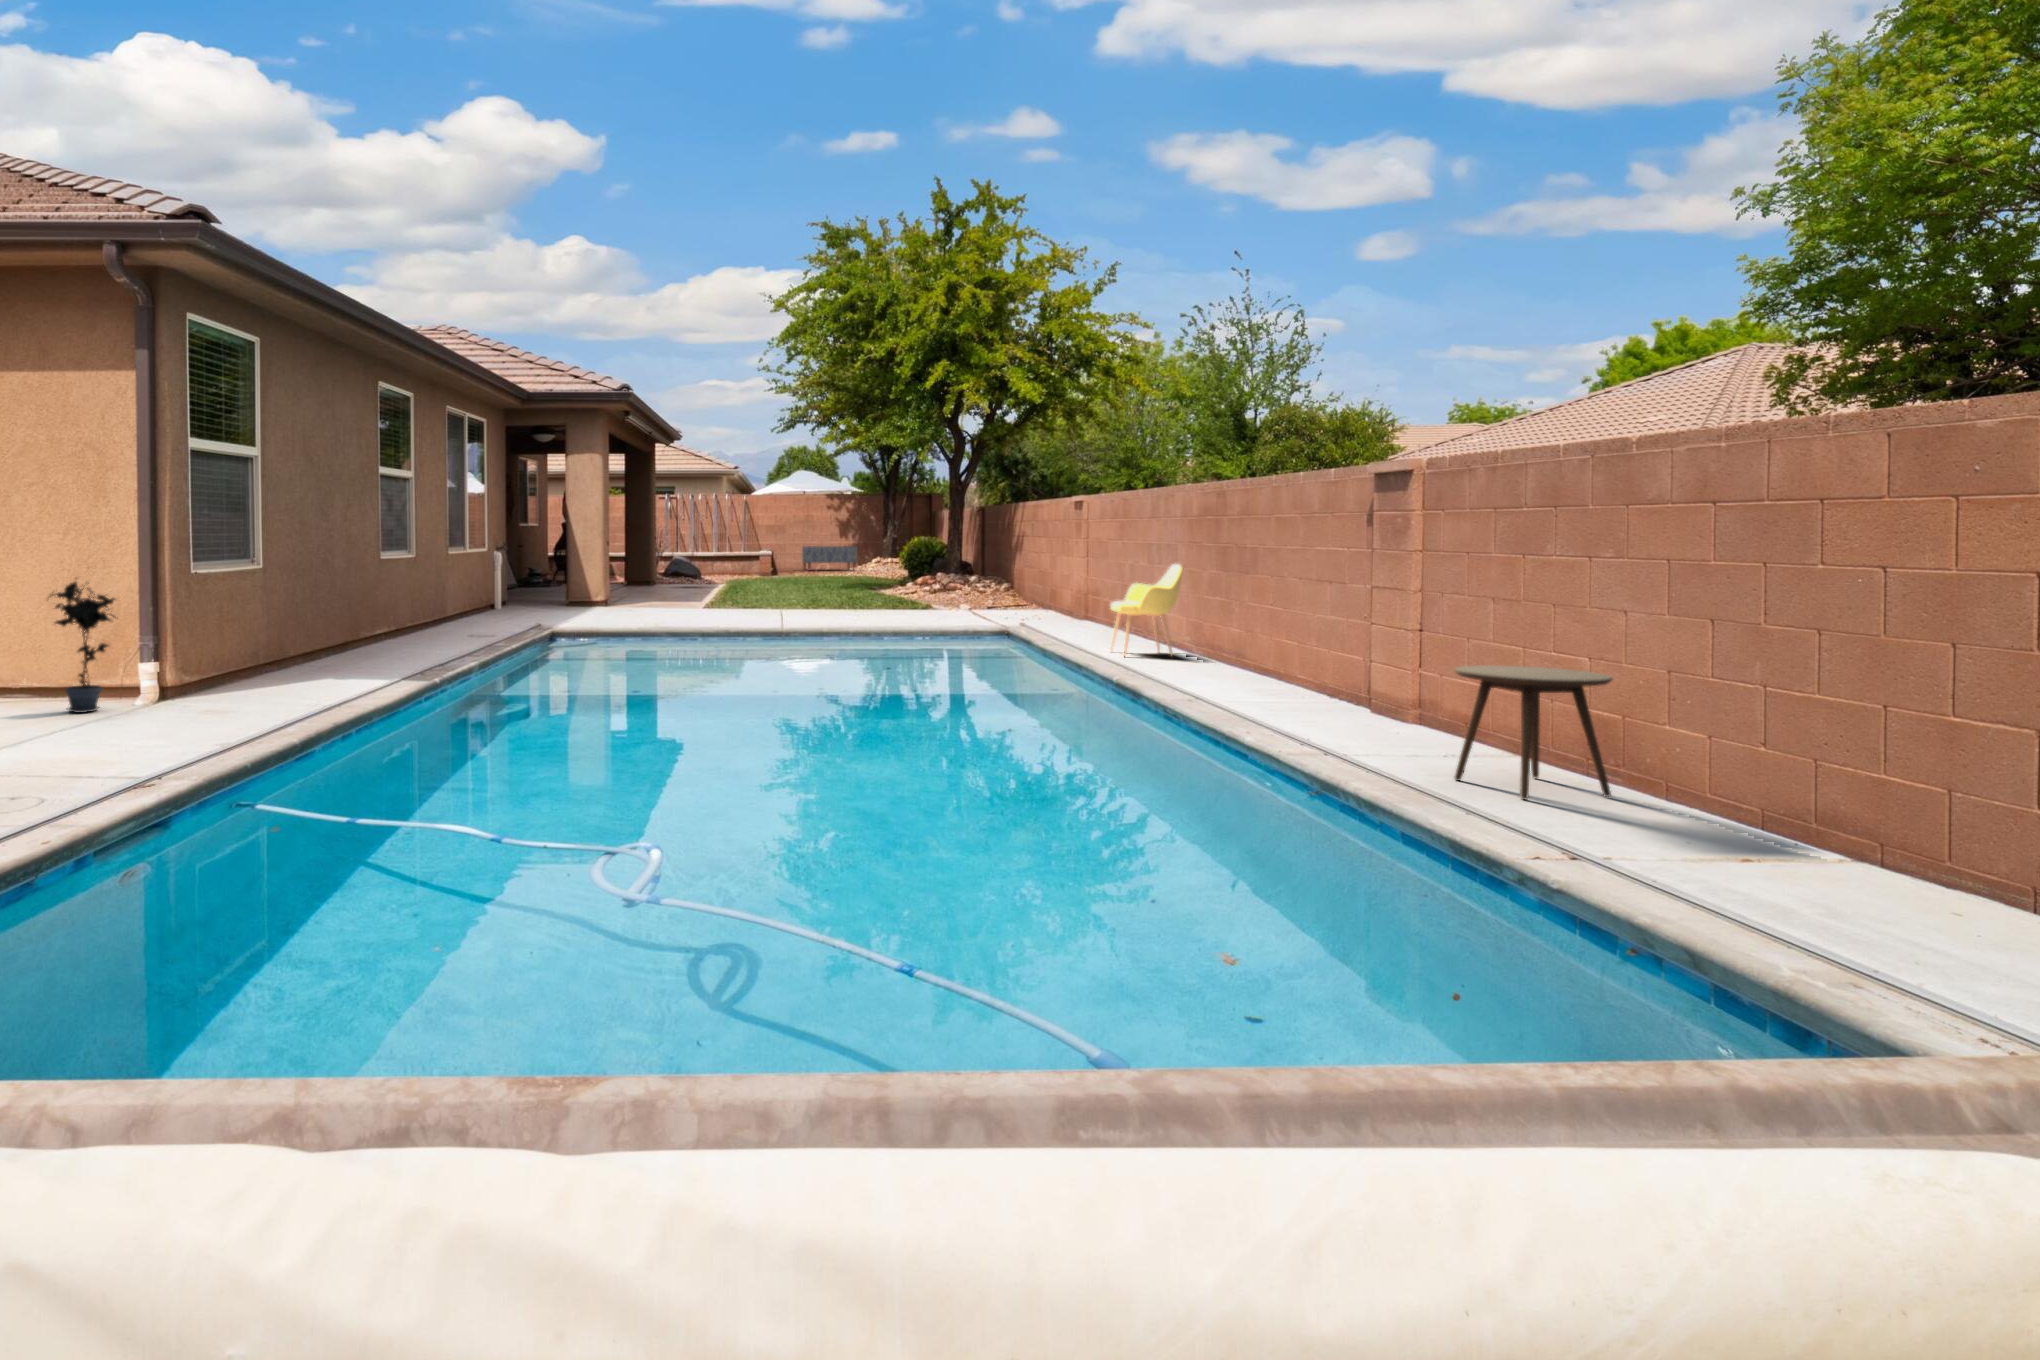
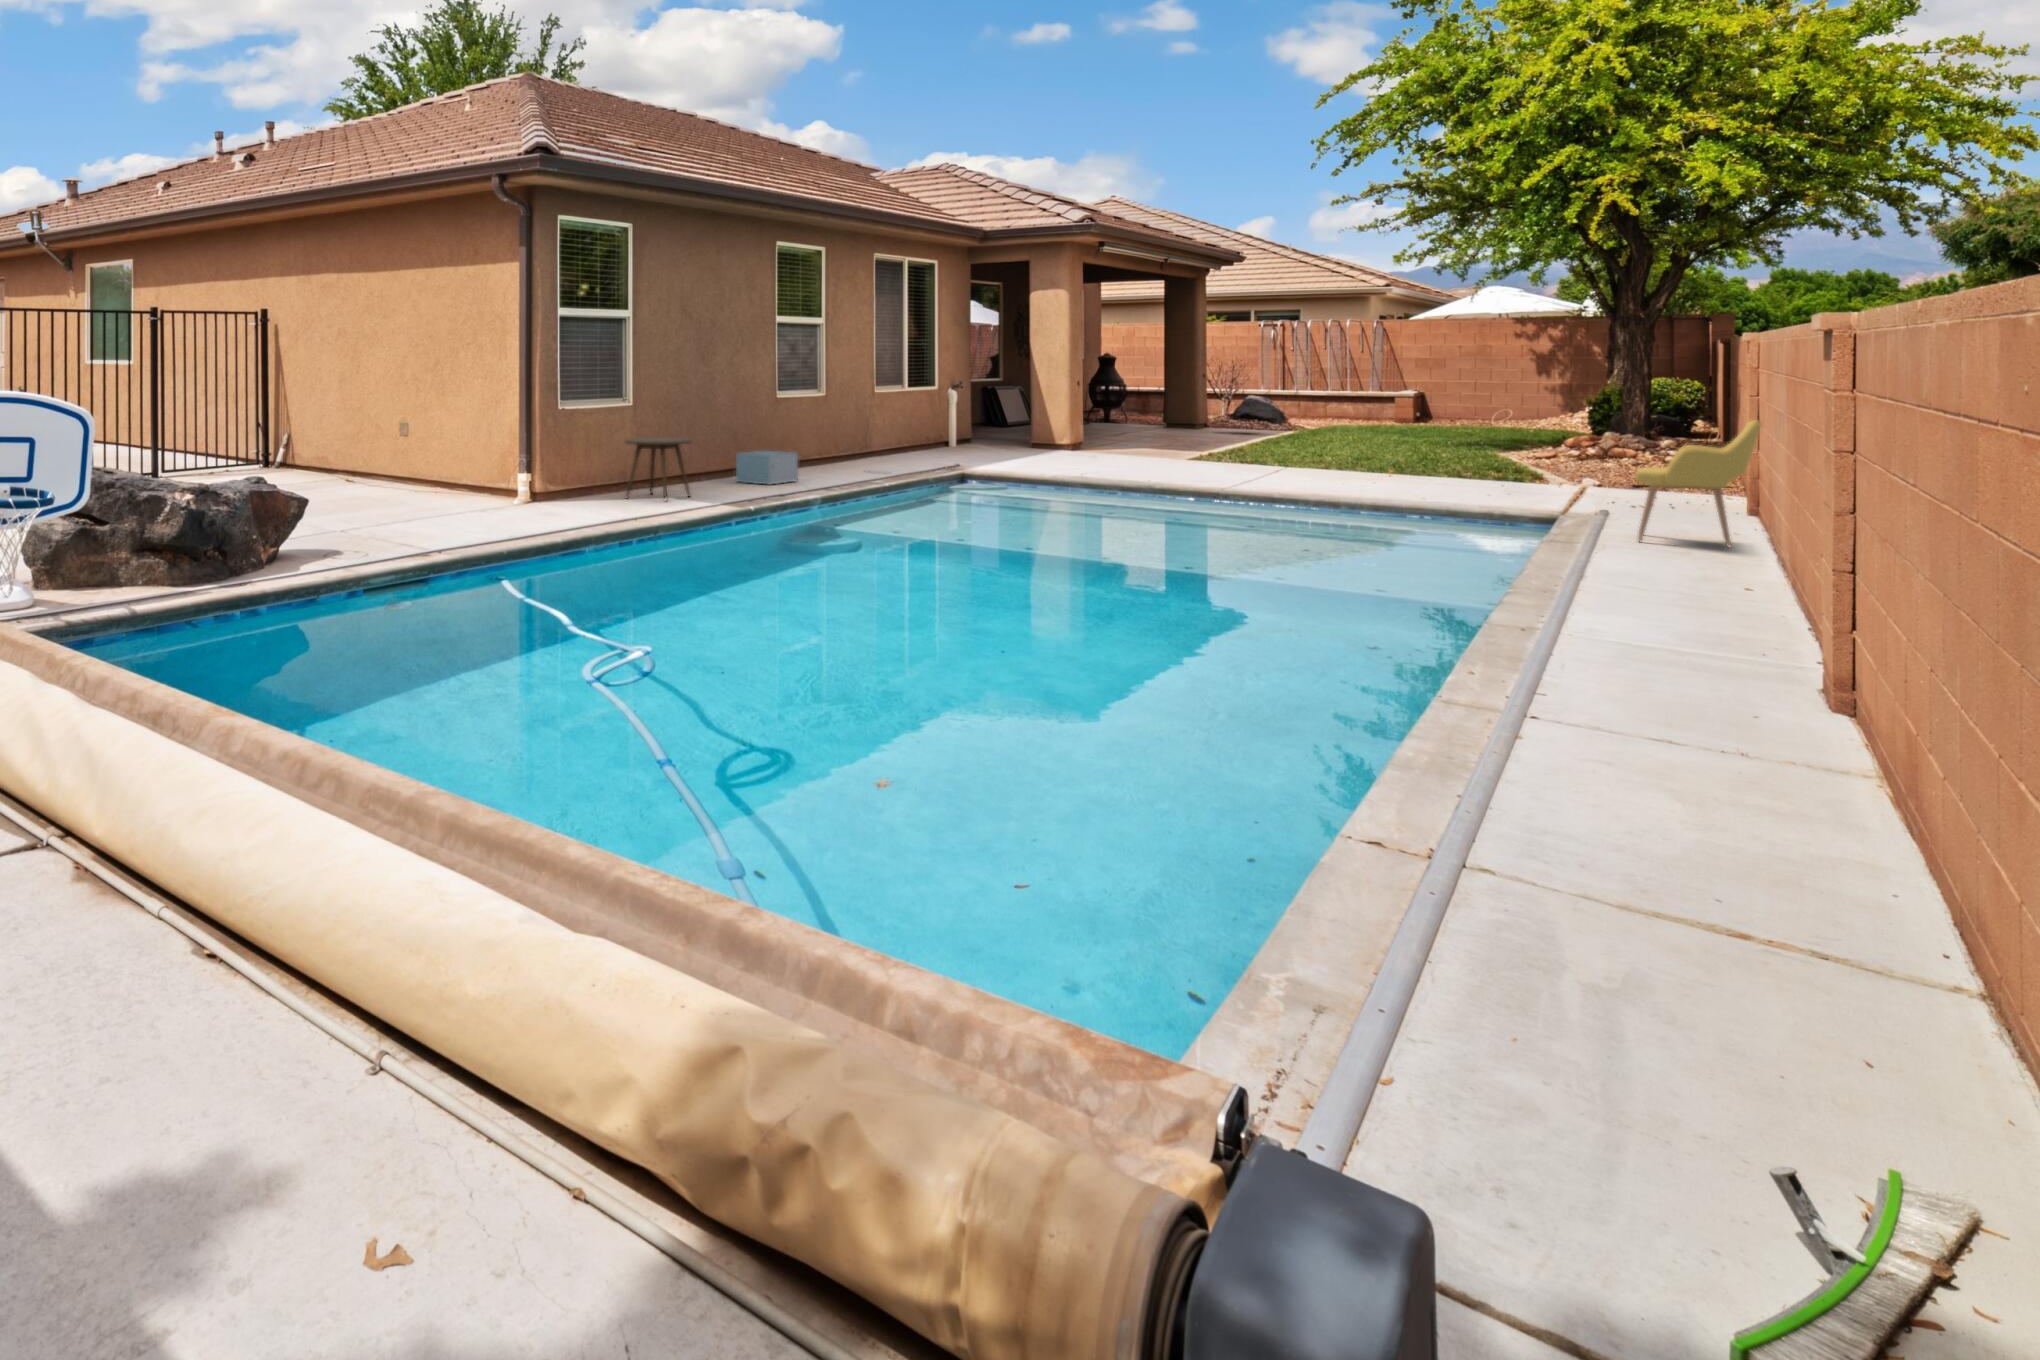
bench: present [802,546,857,569] -> none [1427,384,1510,415]
potted plant: present [48,582,115,713] -> none [465,412,508,507]
storage box: none [350,619,418,658] -> present [736,451,798,484]
side table: present [1454,665,1612,800] -> present [626,438,692,500]

